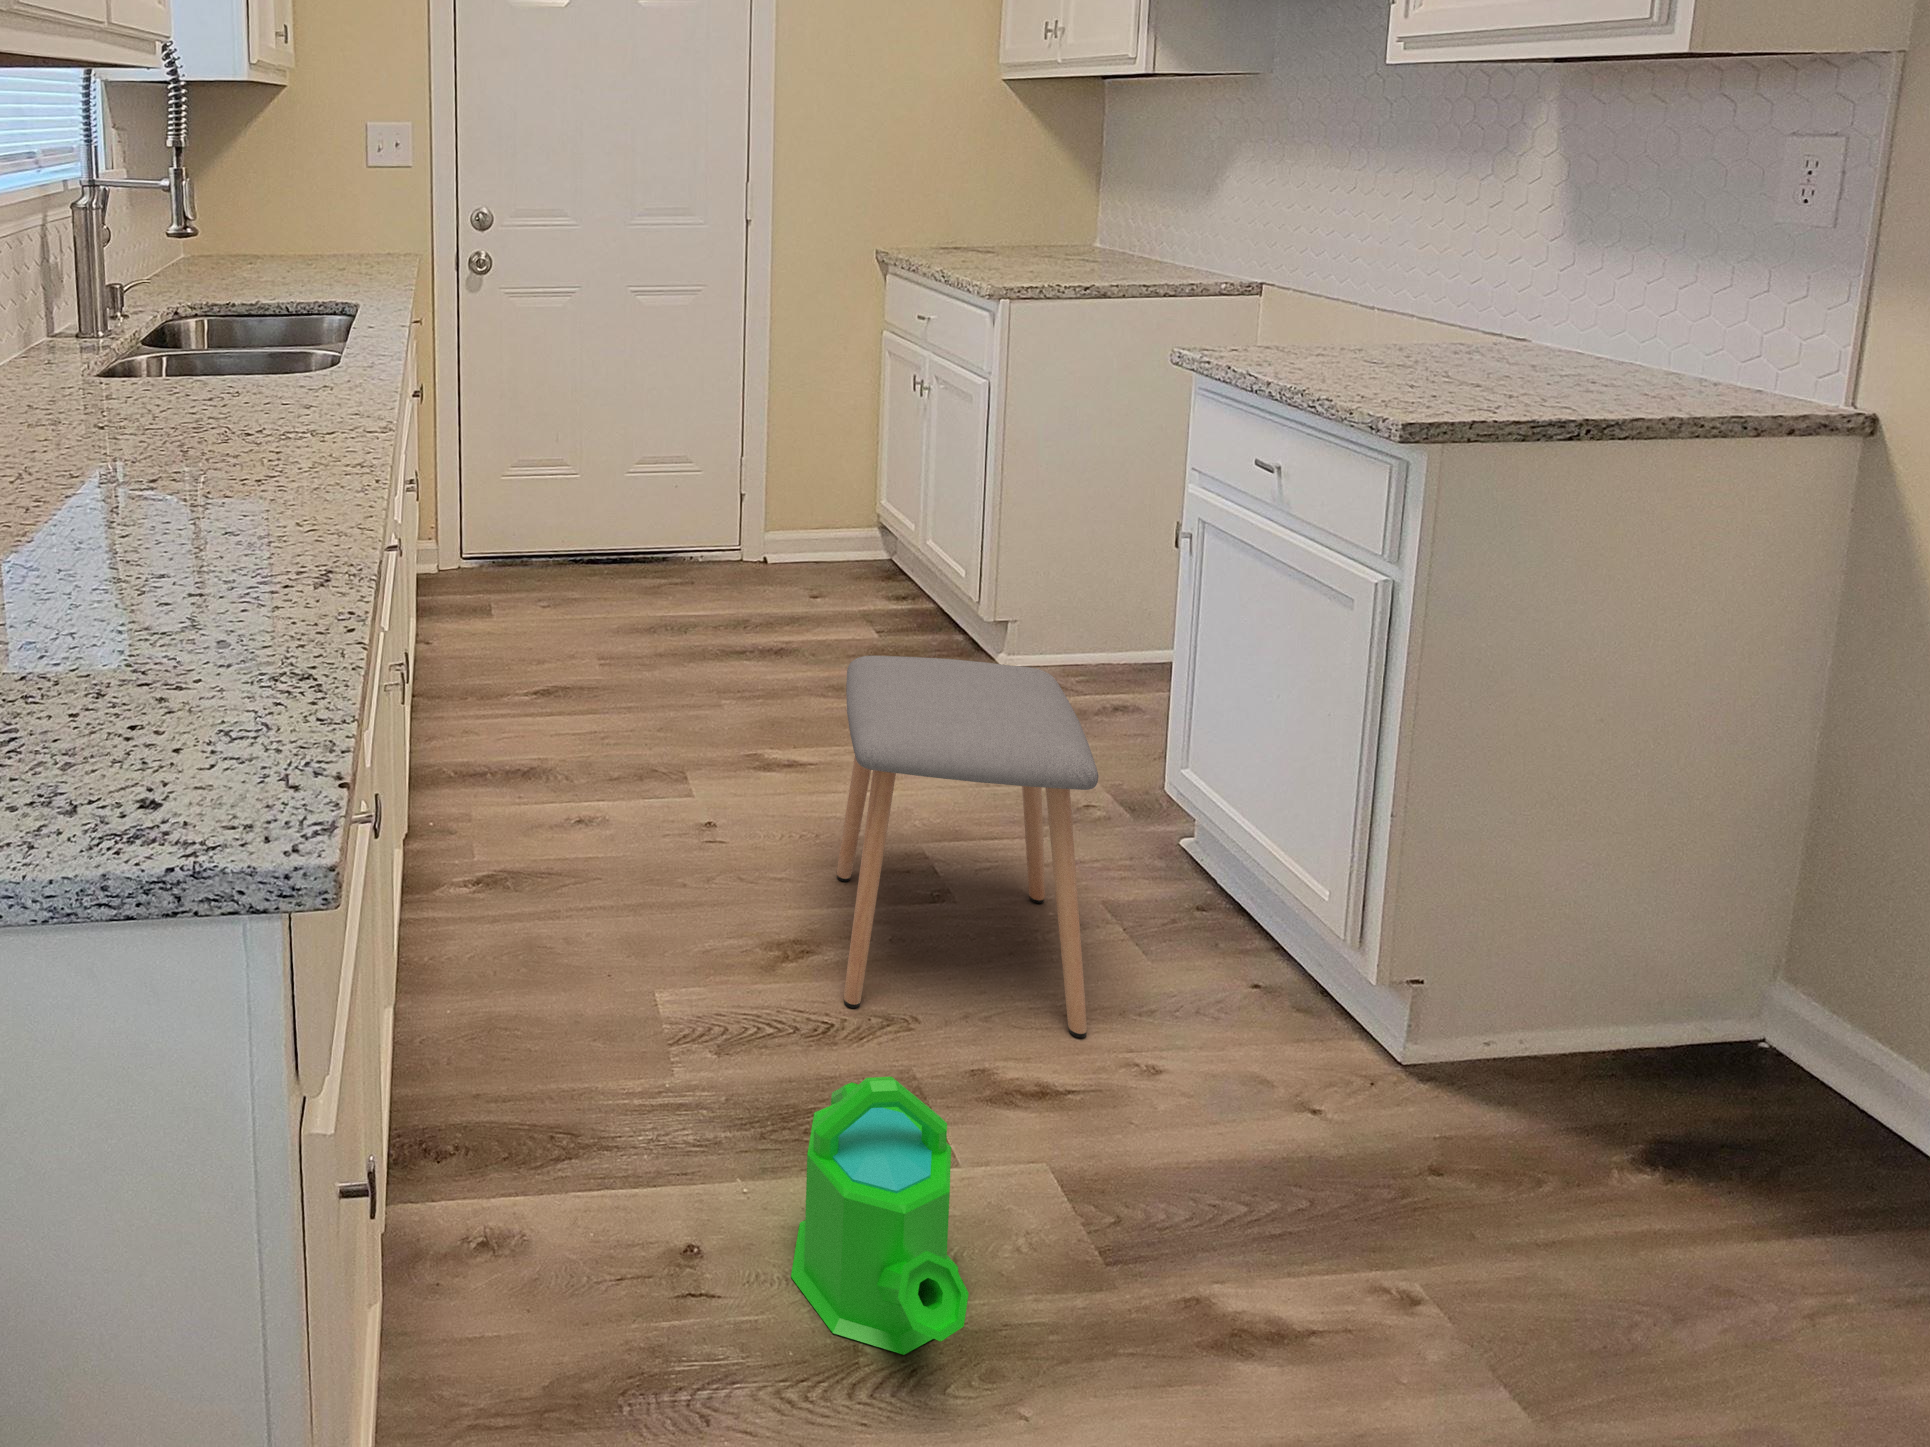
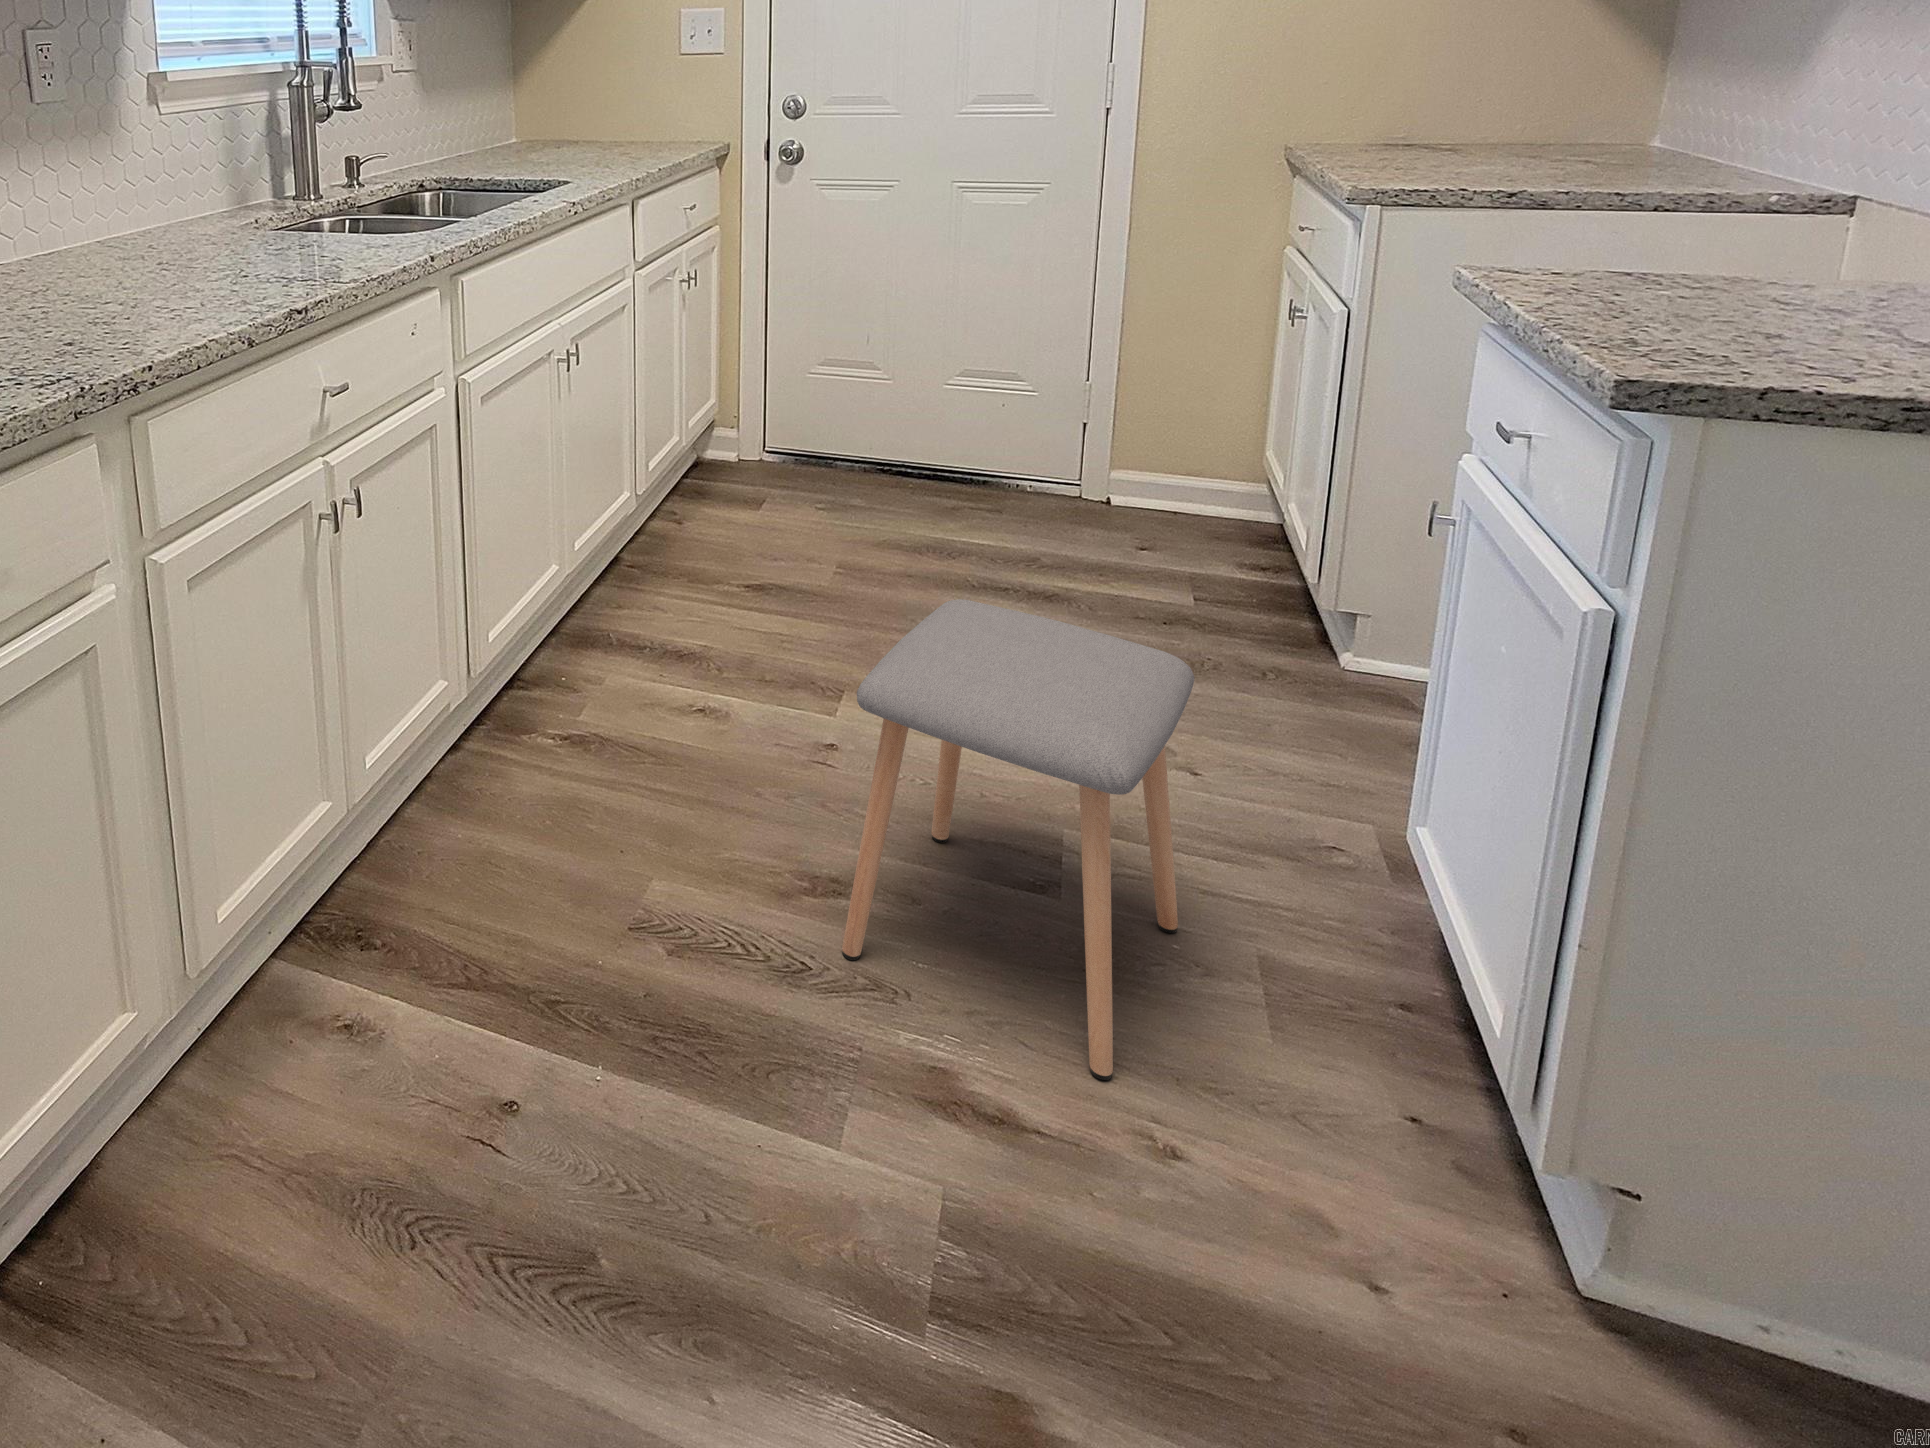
watering can: present [791,1077,969,1355] -> none [592,992,769,1267]

